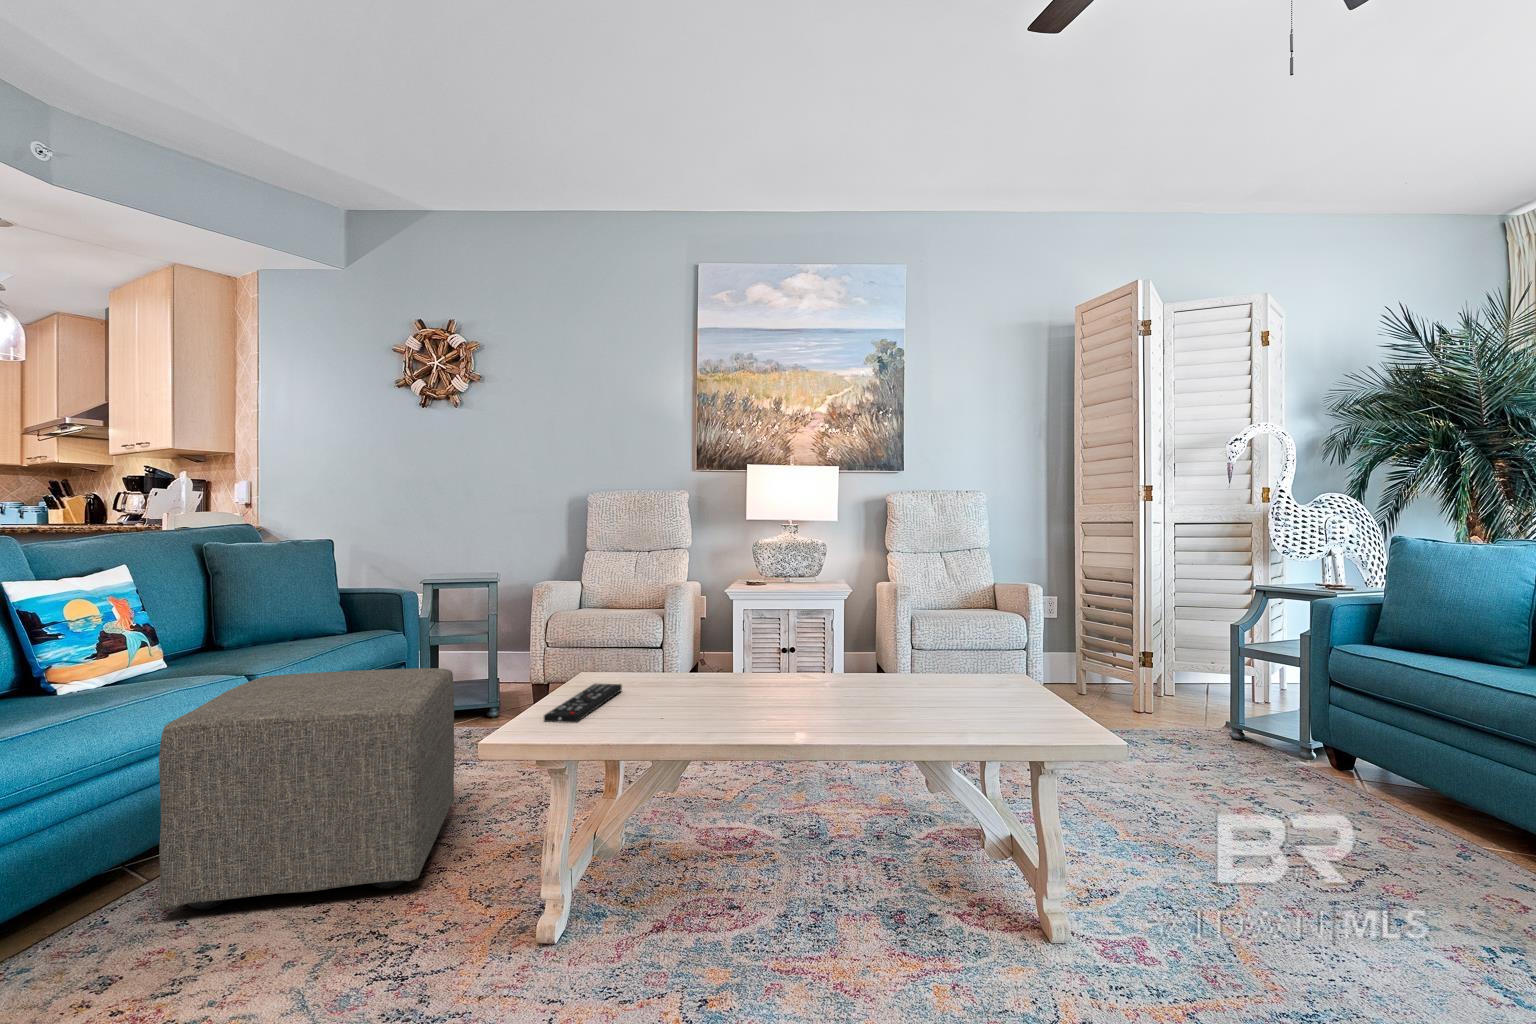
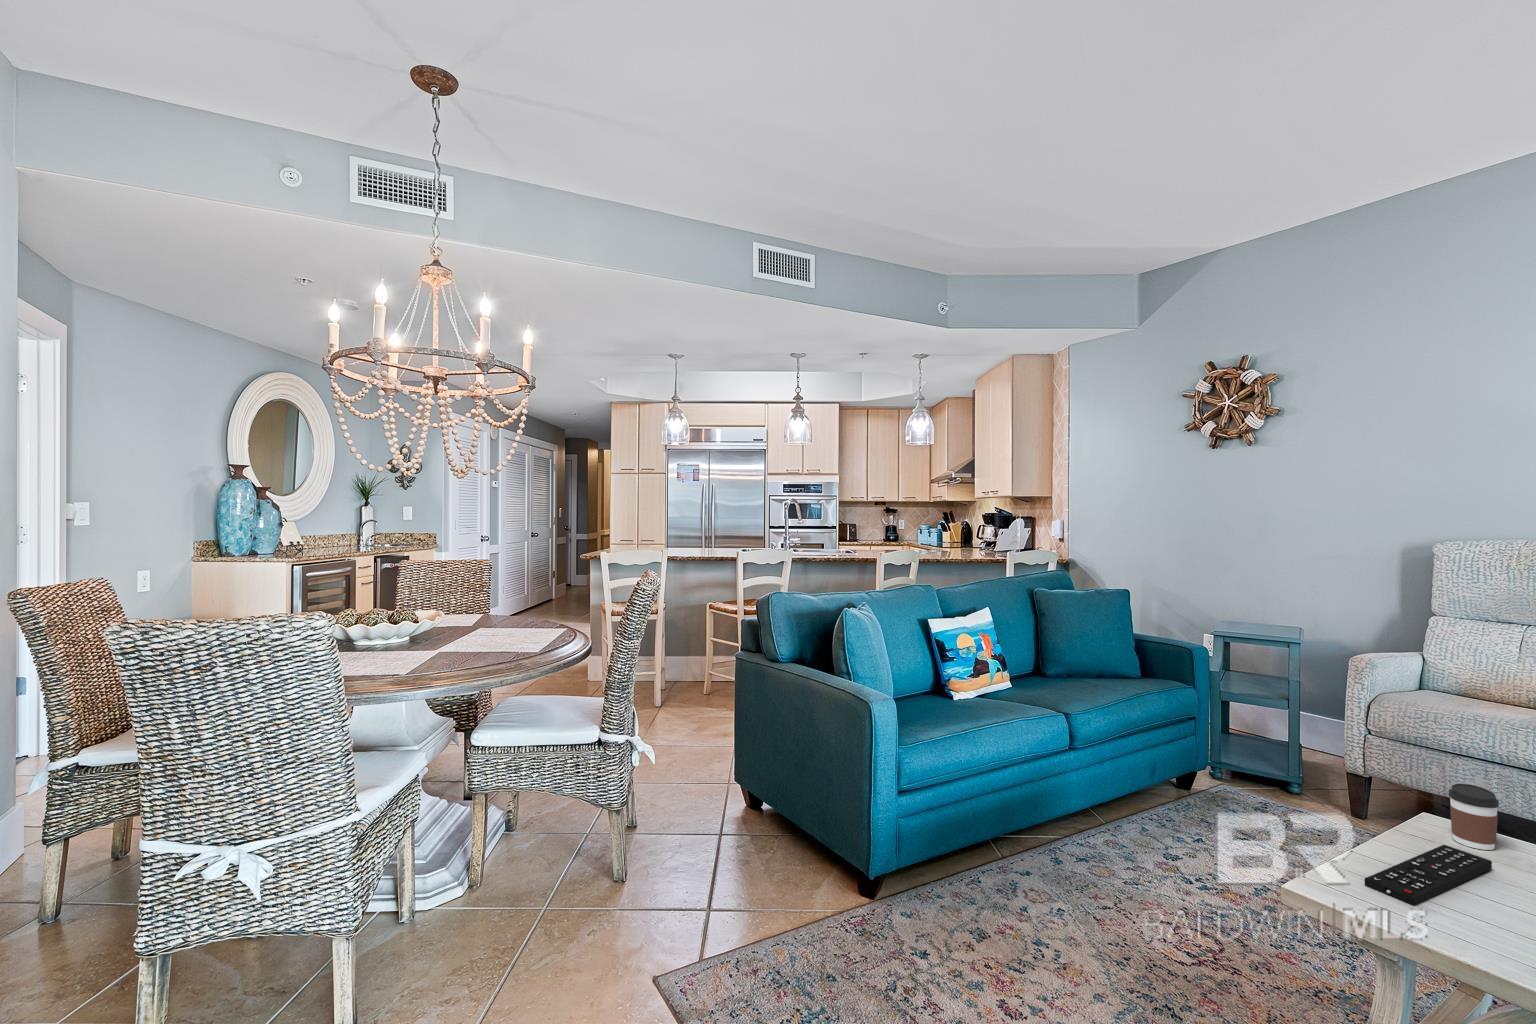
coffee cup: none [597,637,625,684] -> present [1449,784,1499,850]
ottoman: present [159,668,455,910] -> none [1007,722,1250,974]

